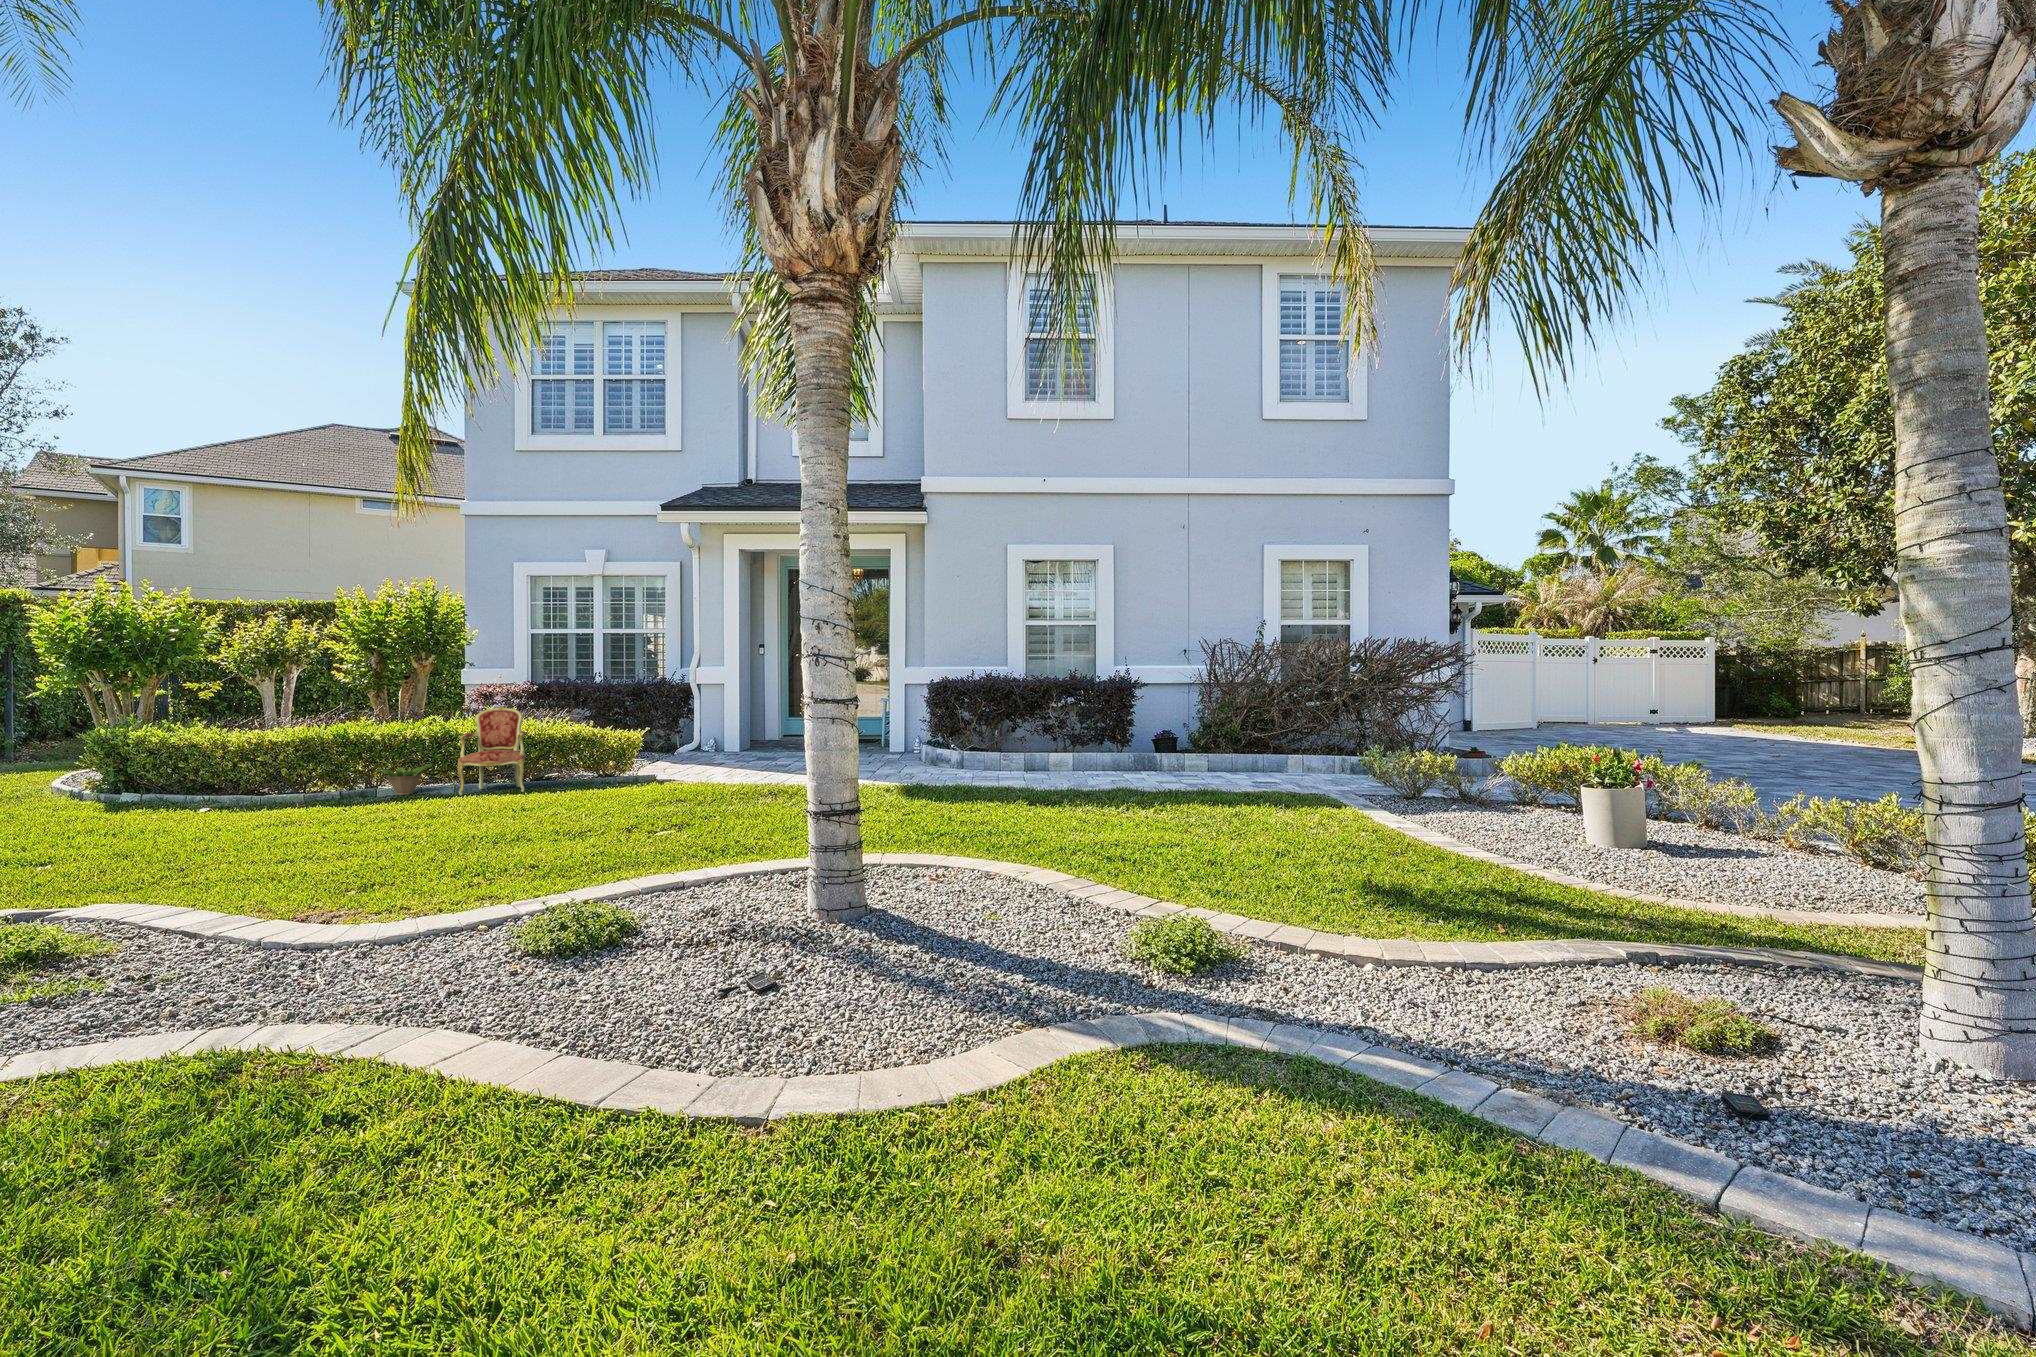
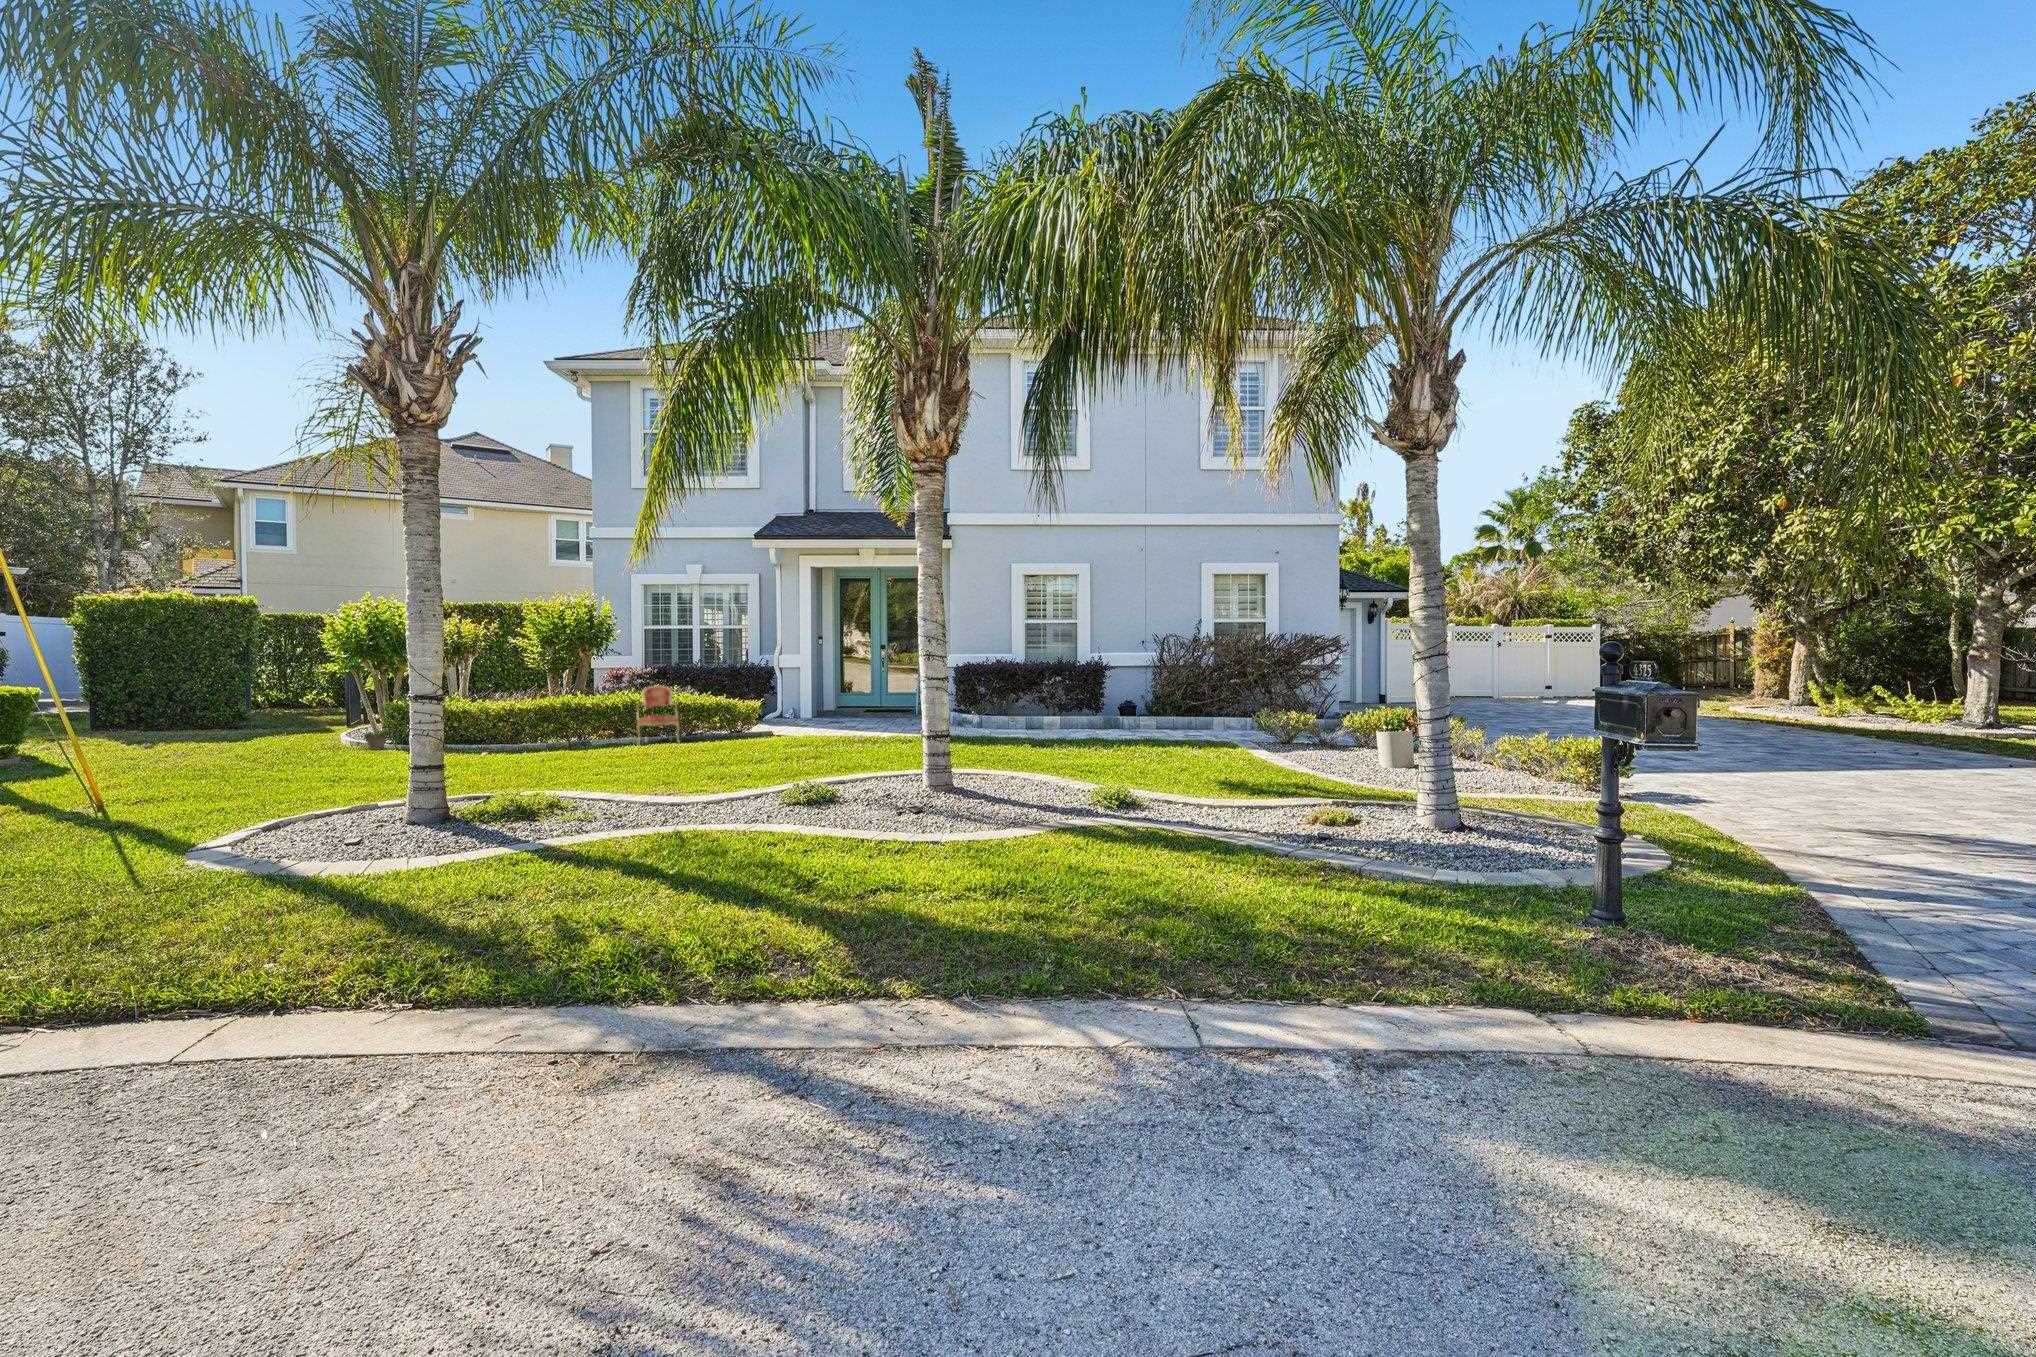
decorative plant: present [373,765,430,795] -> present [362,731,389,750]

